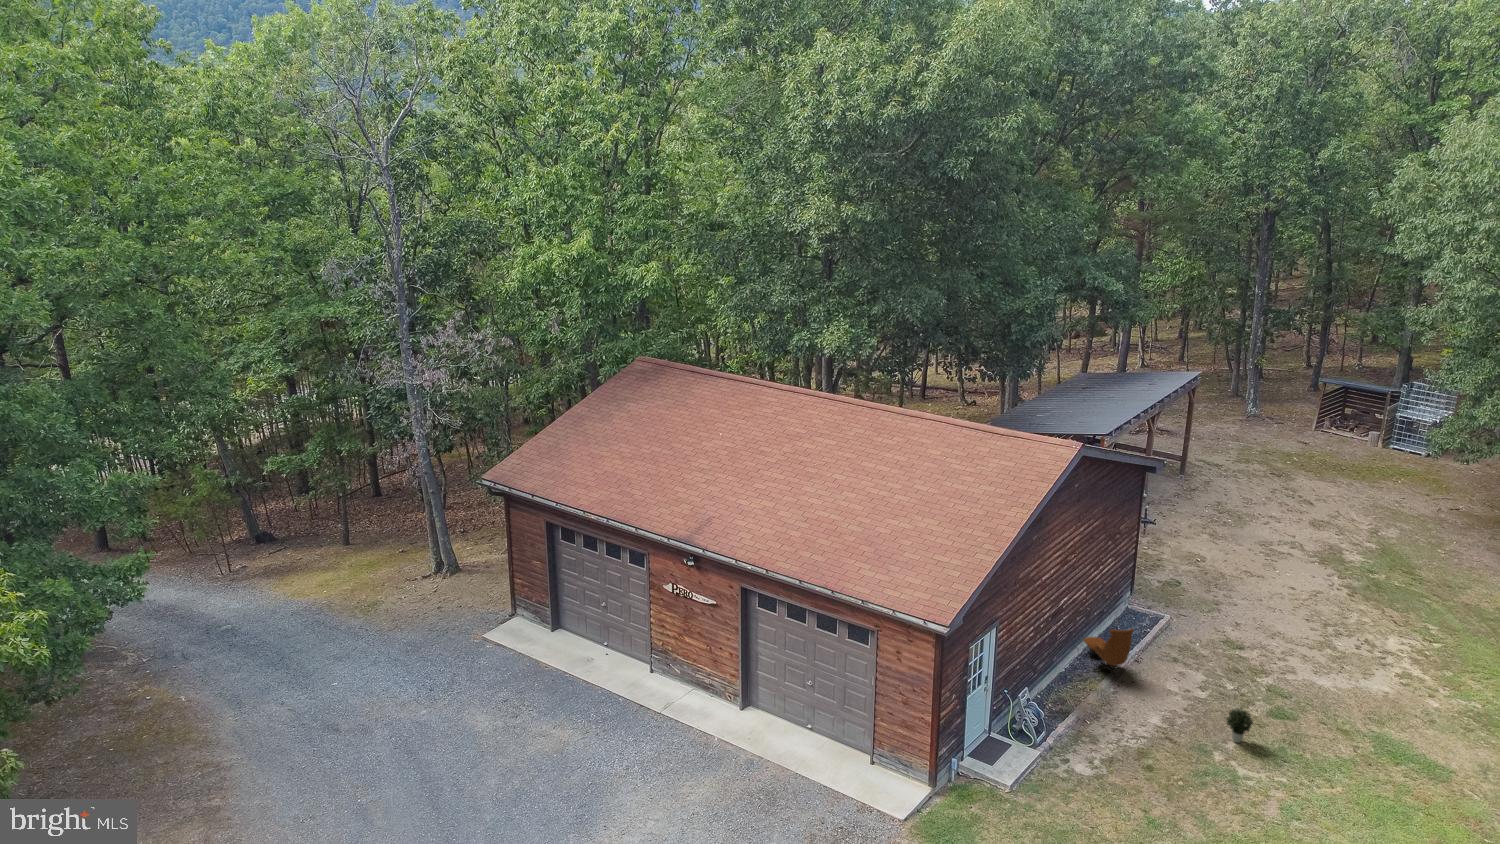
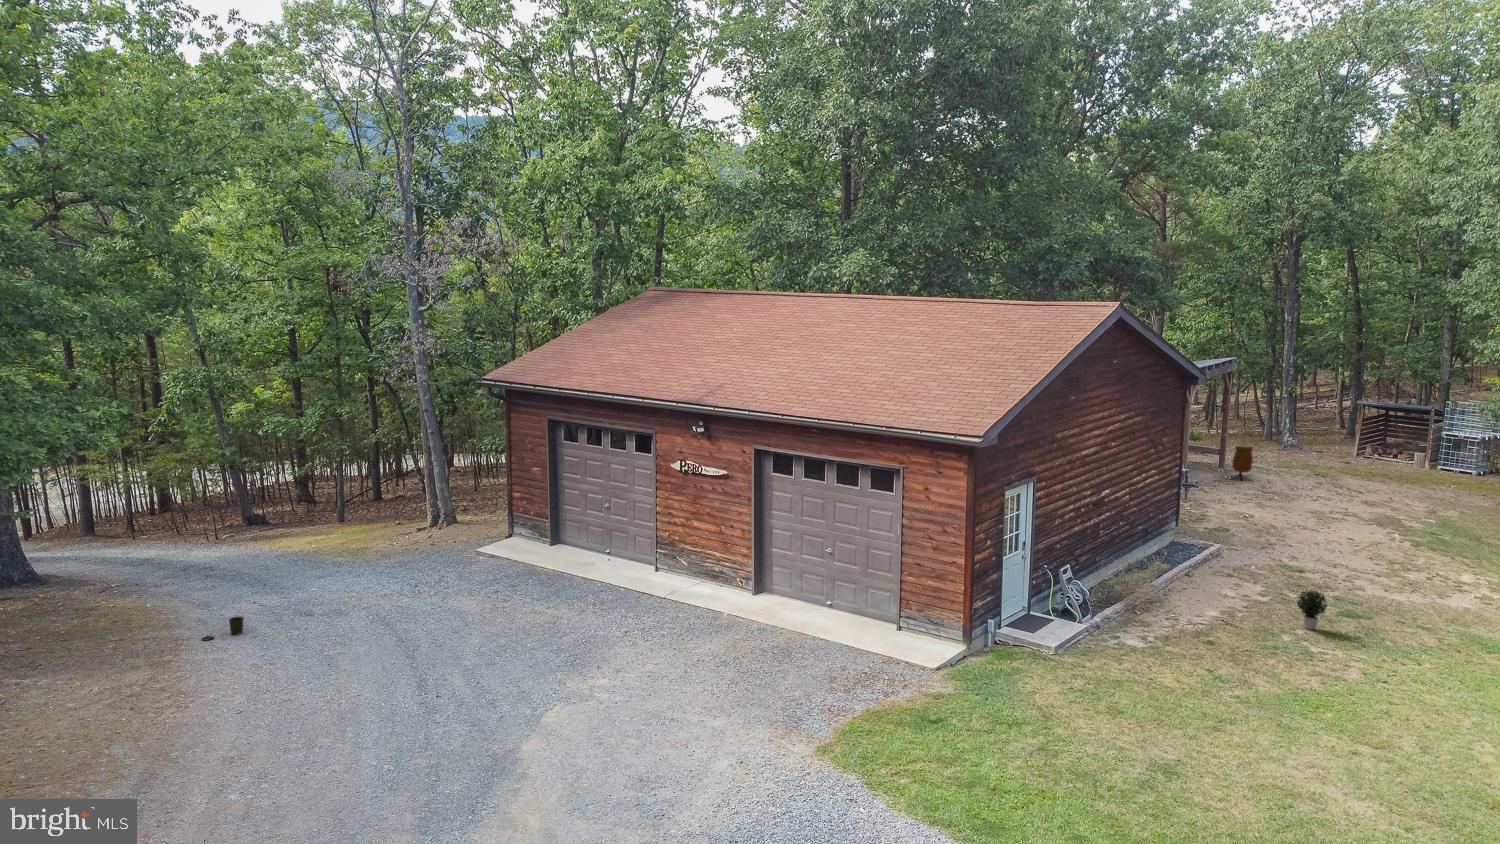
lounge chair: present [1083,628,1134,674] -> present [1232,446,1253,479]
trash can: none [251,780,286,809] -> present [202,616,244,641]

